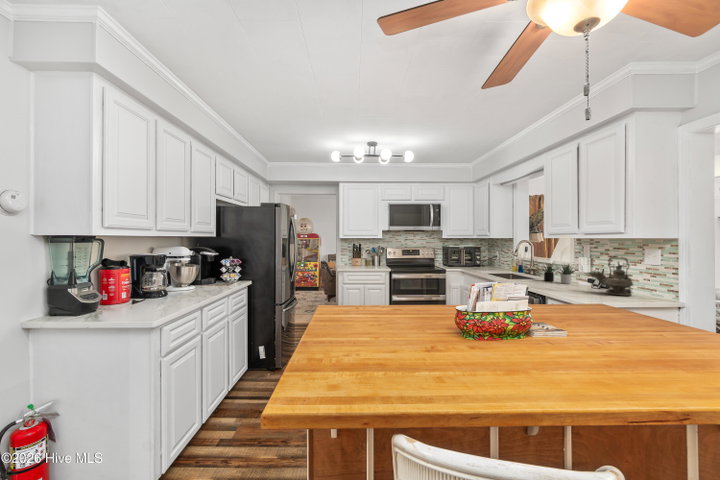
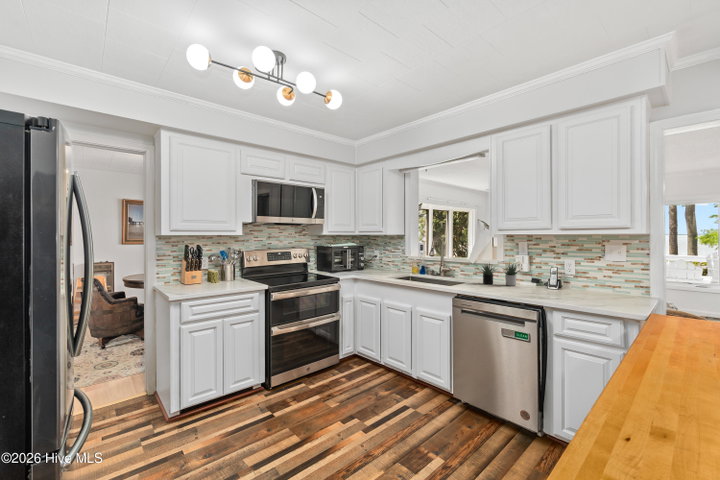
teapot: present [589,257,633,296] -> none [564,254,615,297]

